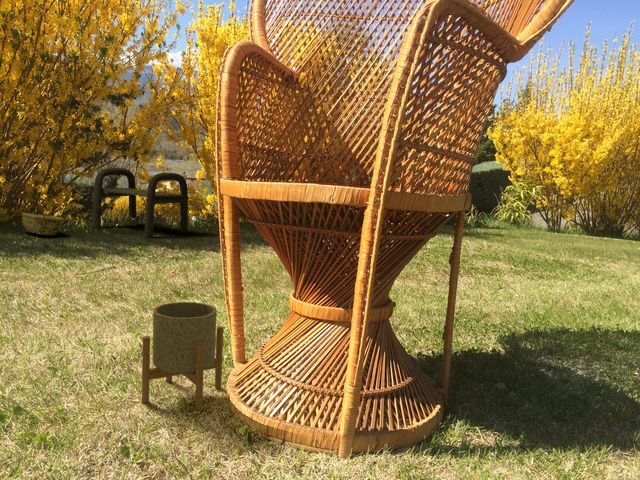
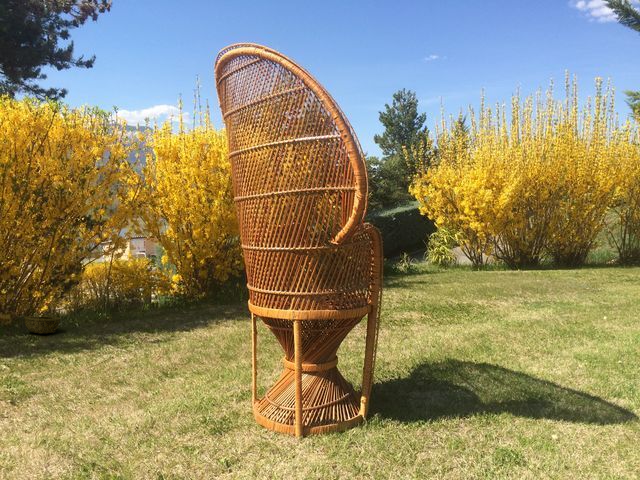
bench: present [93,168,188,238] -> none [79,266,162,324]
planter: present [142,302,223,410] -> none [160,388,208,453]

